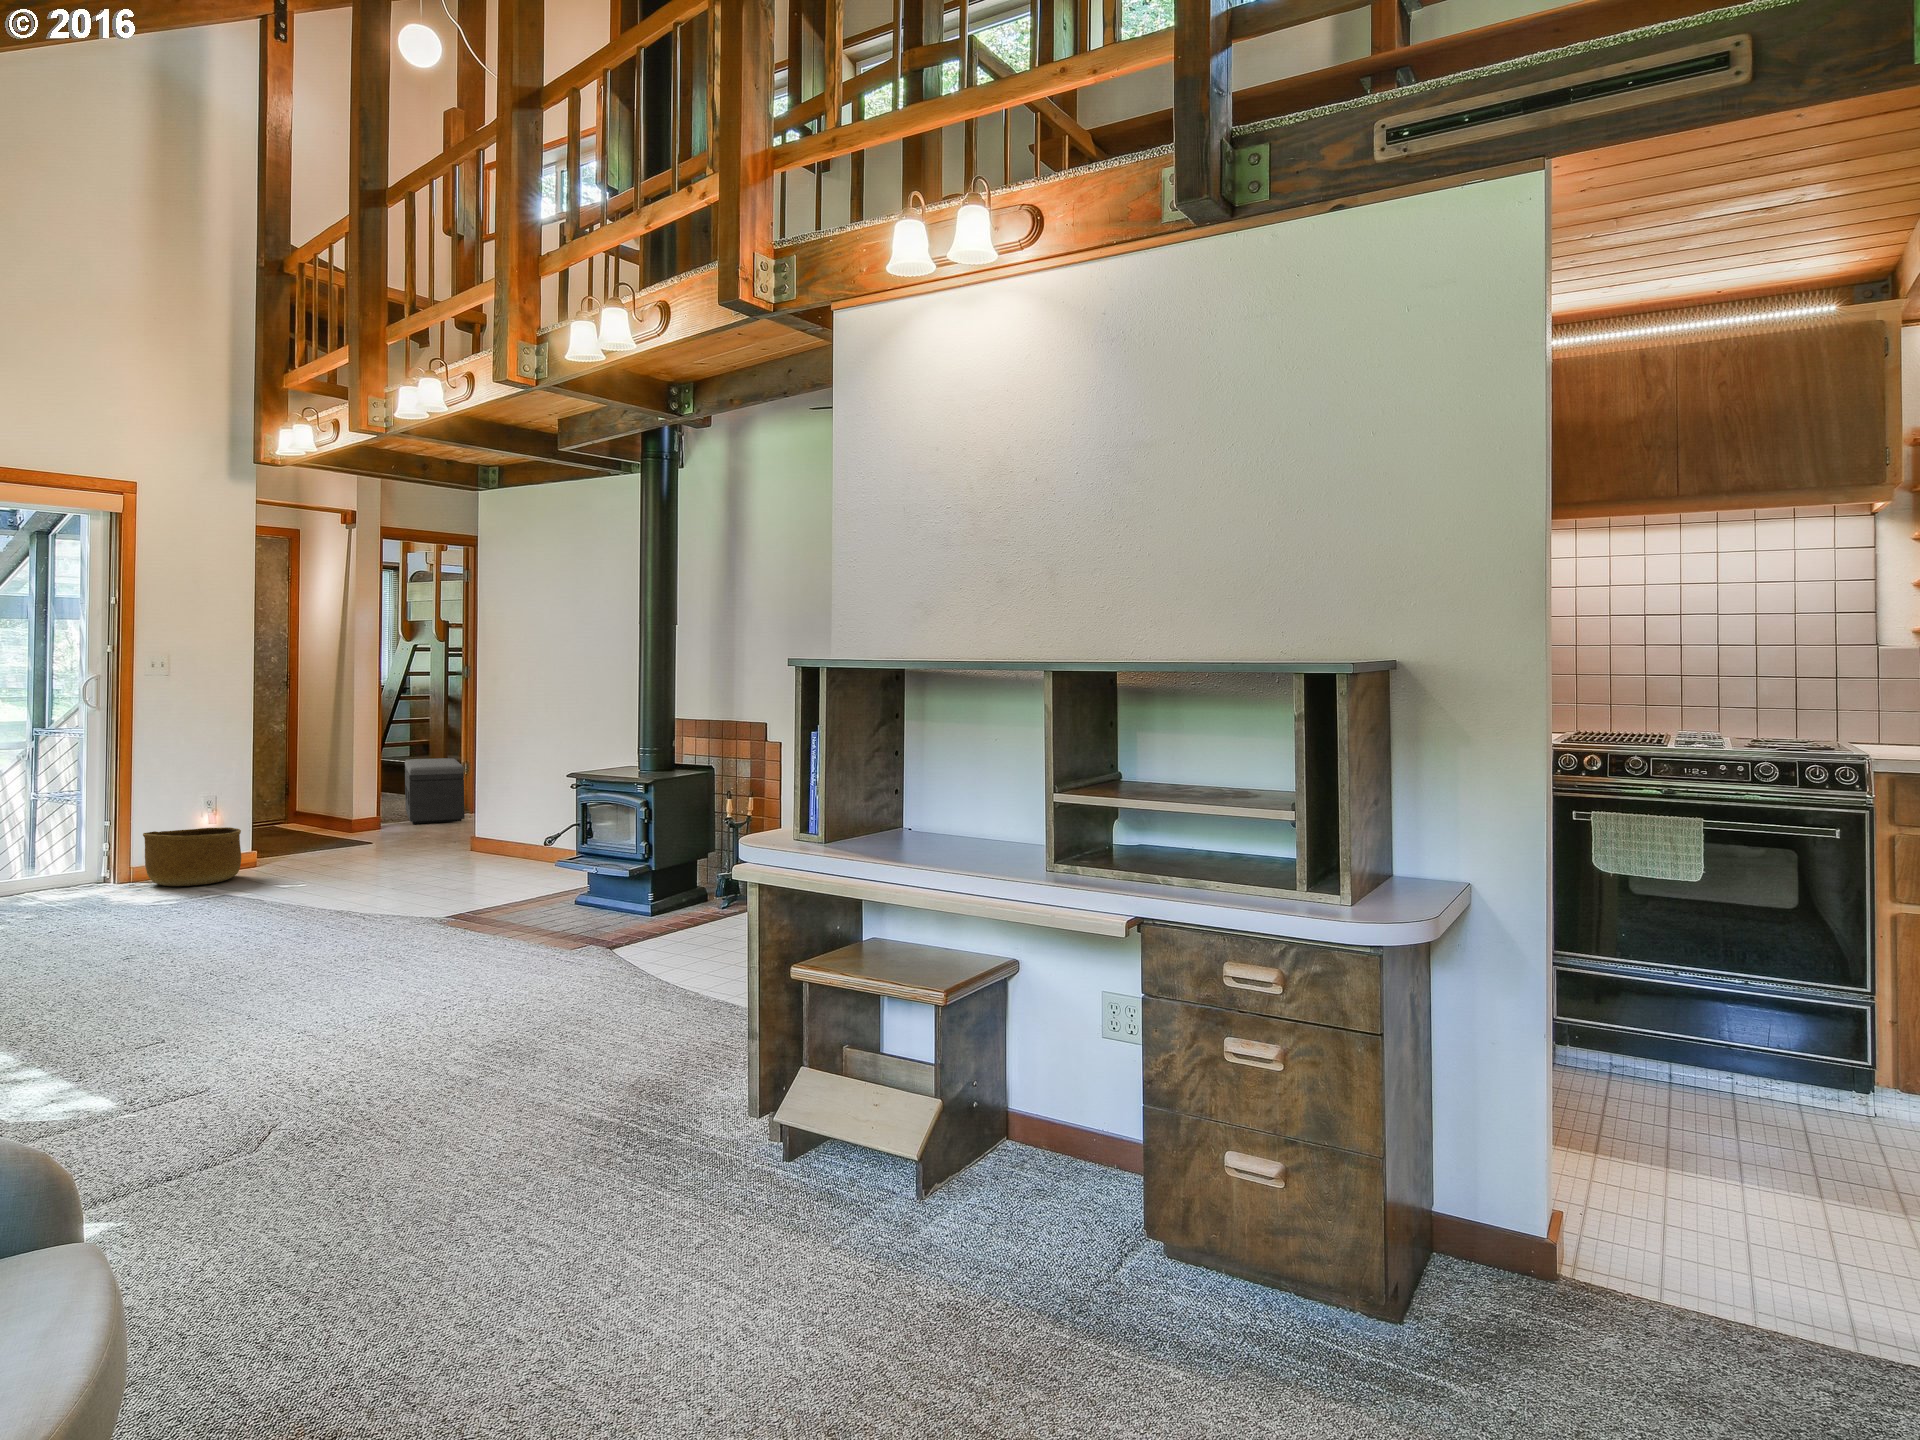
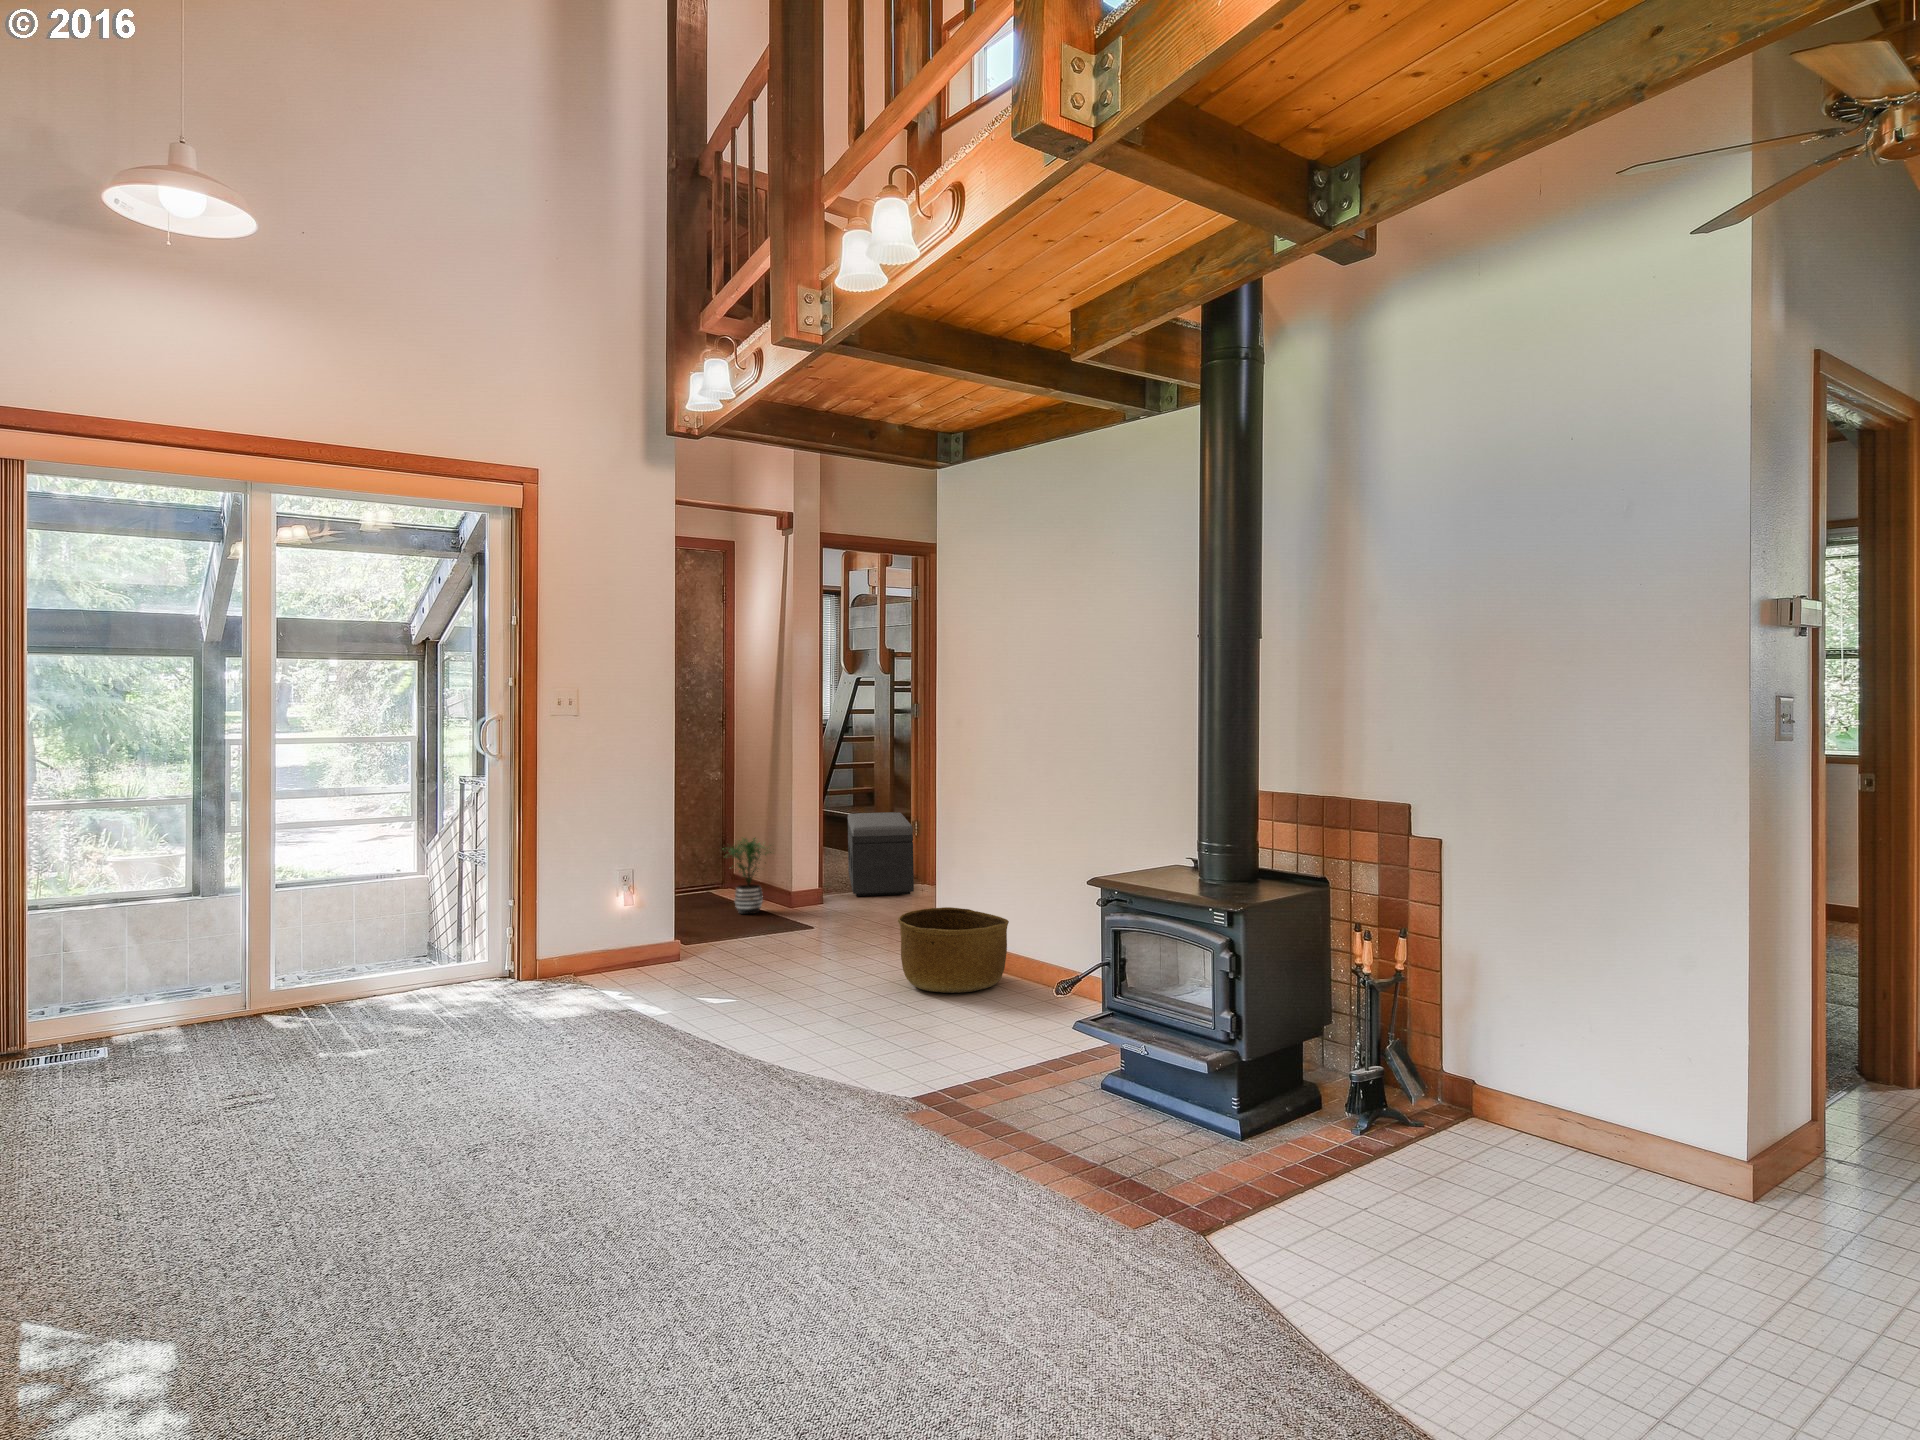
potted plant: none [288,775,339,838] -> present [723,838,771,914]
basket: present [143,827,241,886] -> present [898,907,1009,993]

